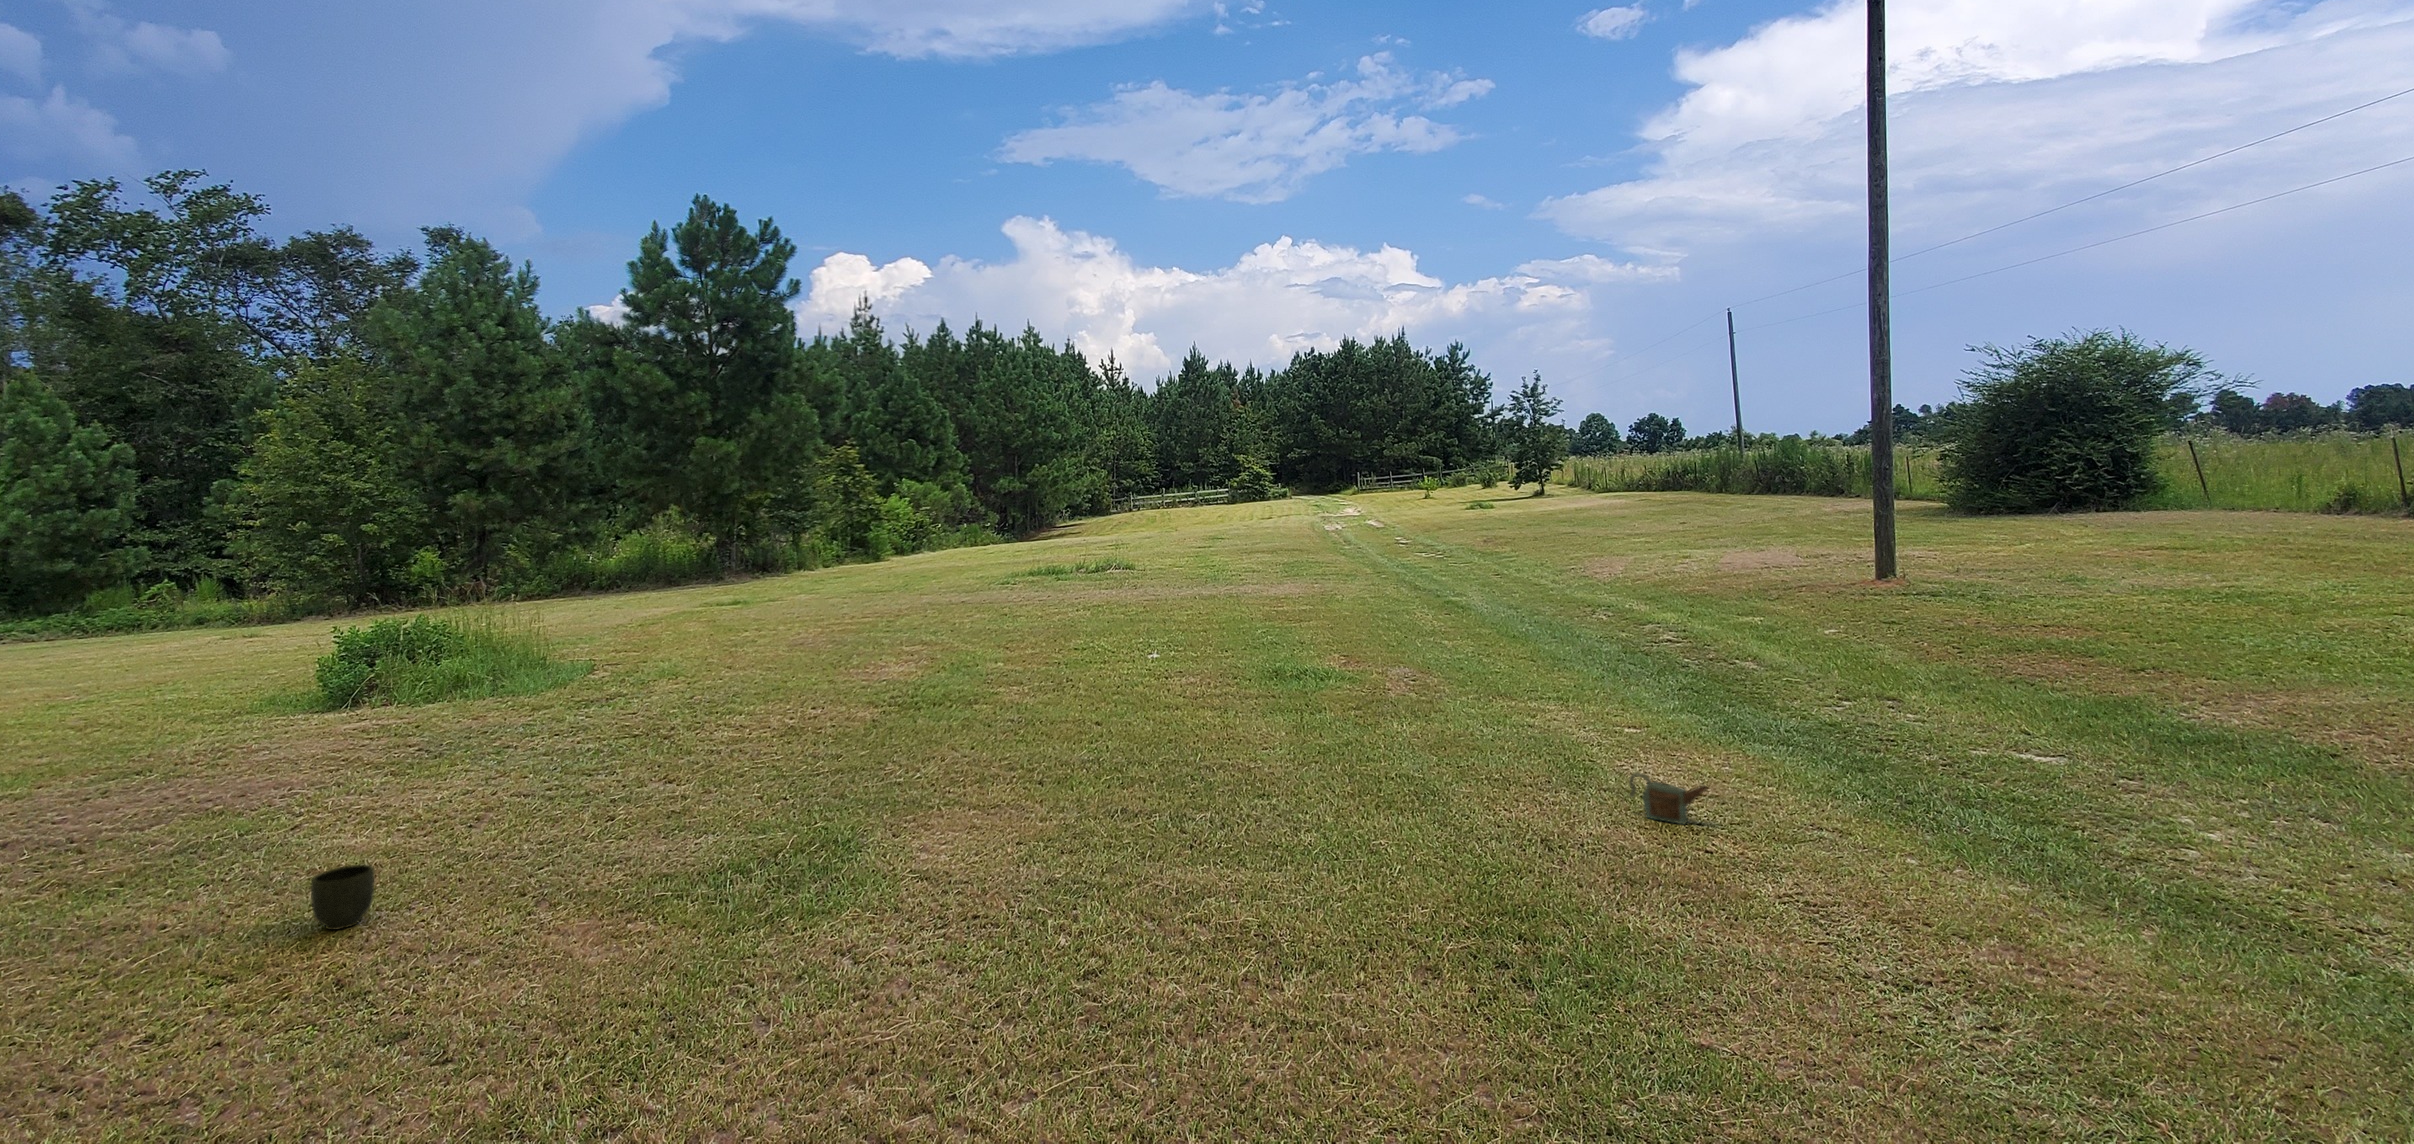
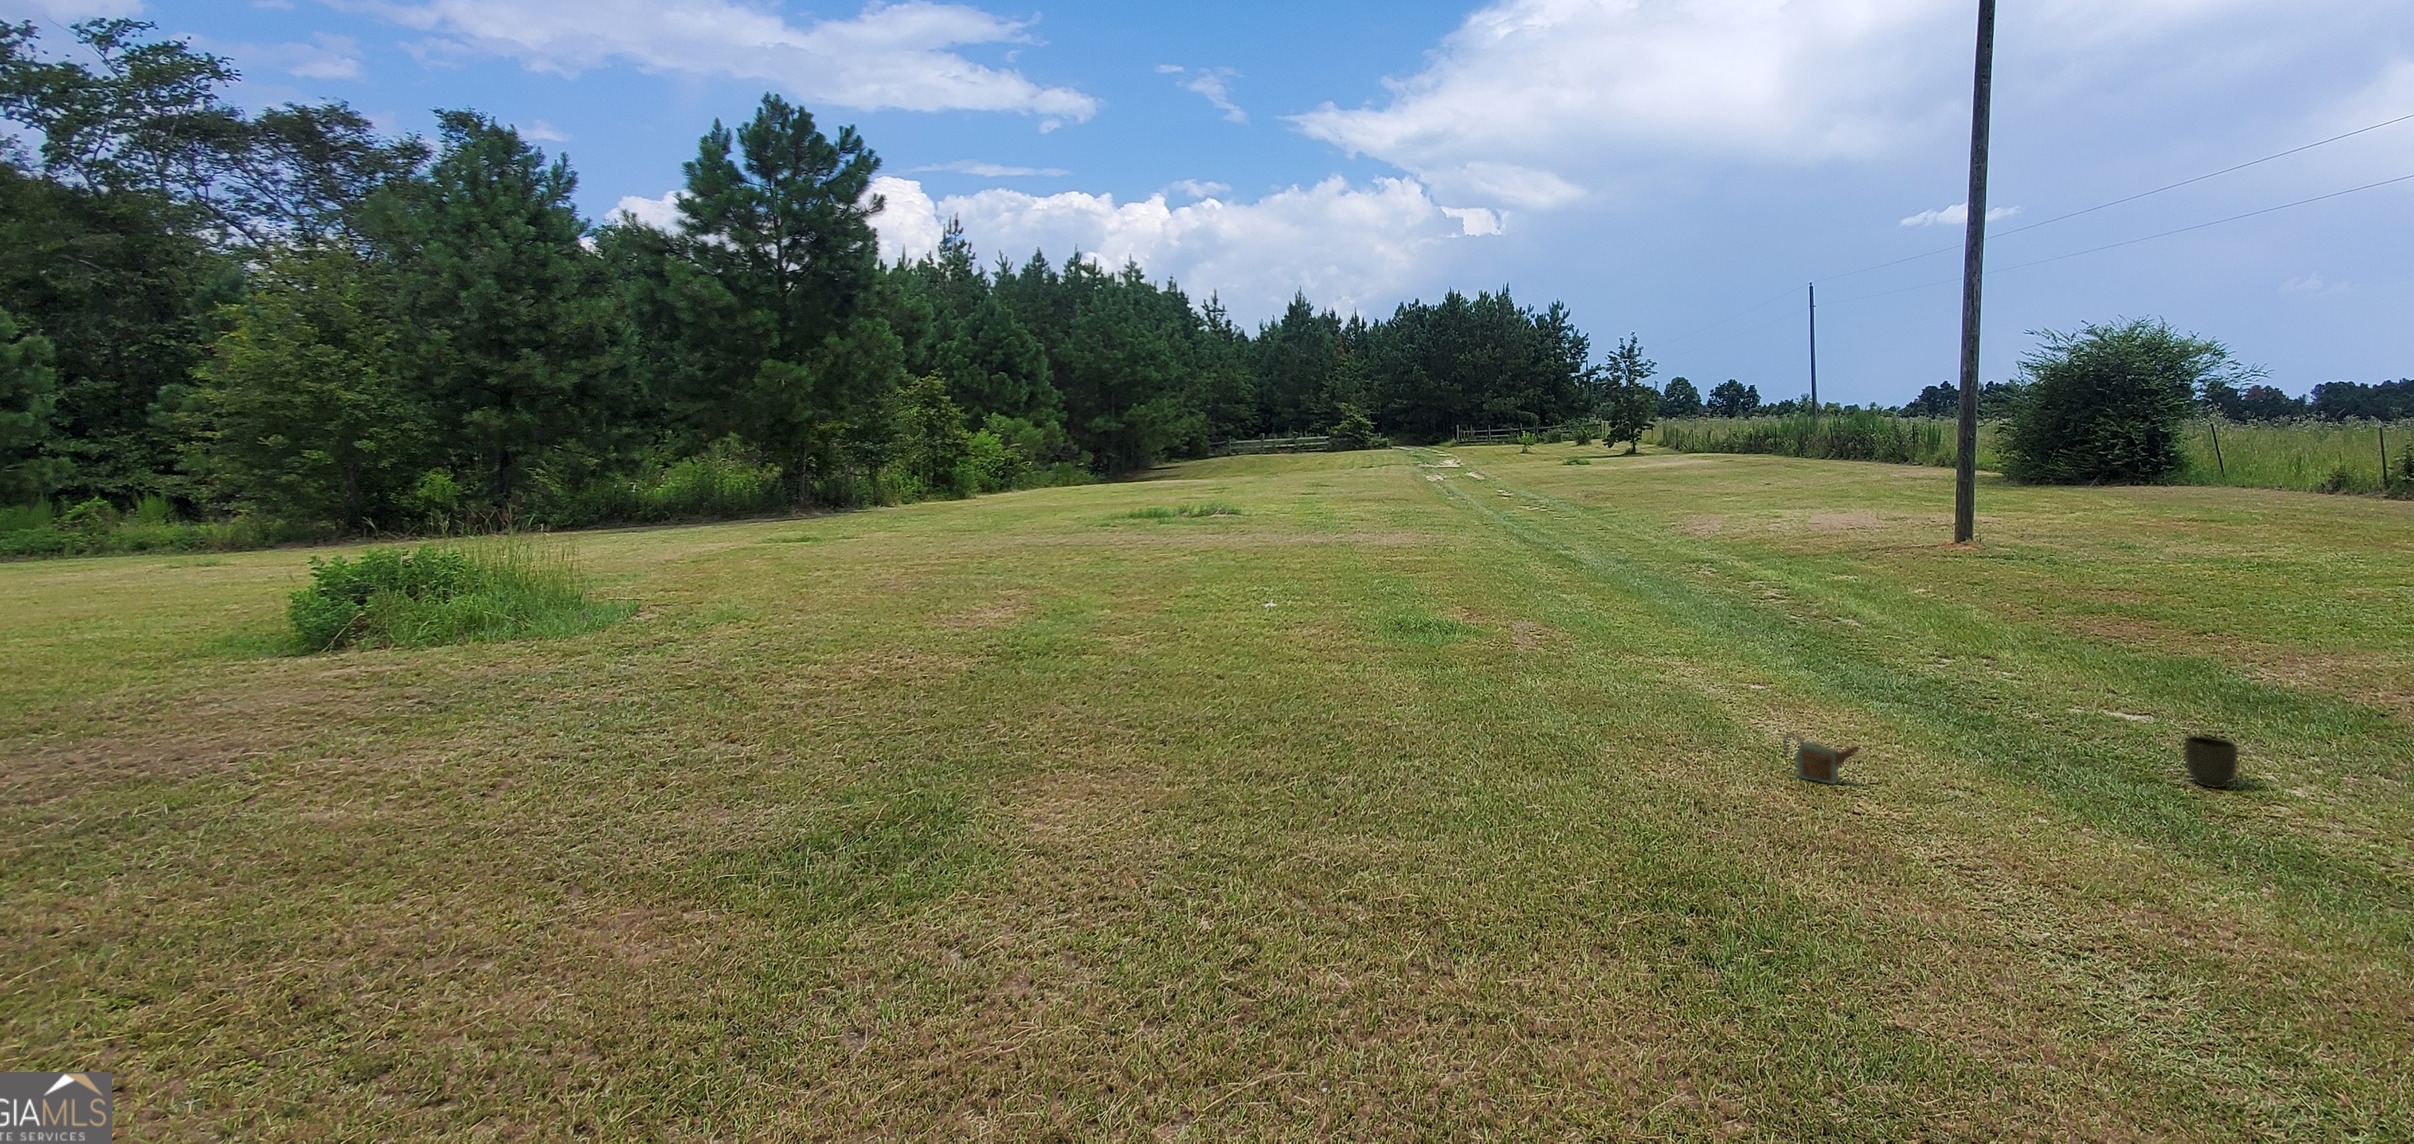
planter: present [311,864,374,930] -> present [2184,736,2238,788]

